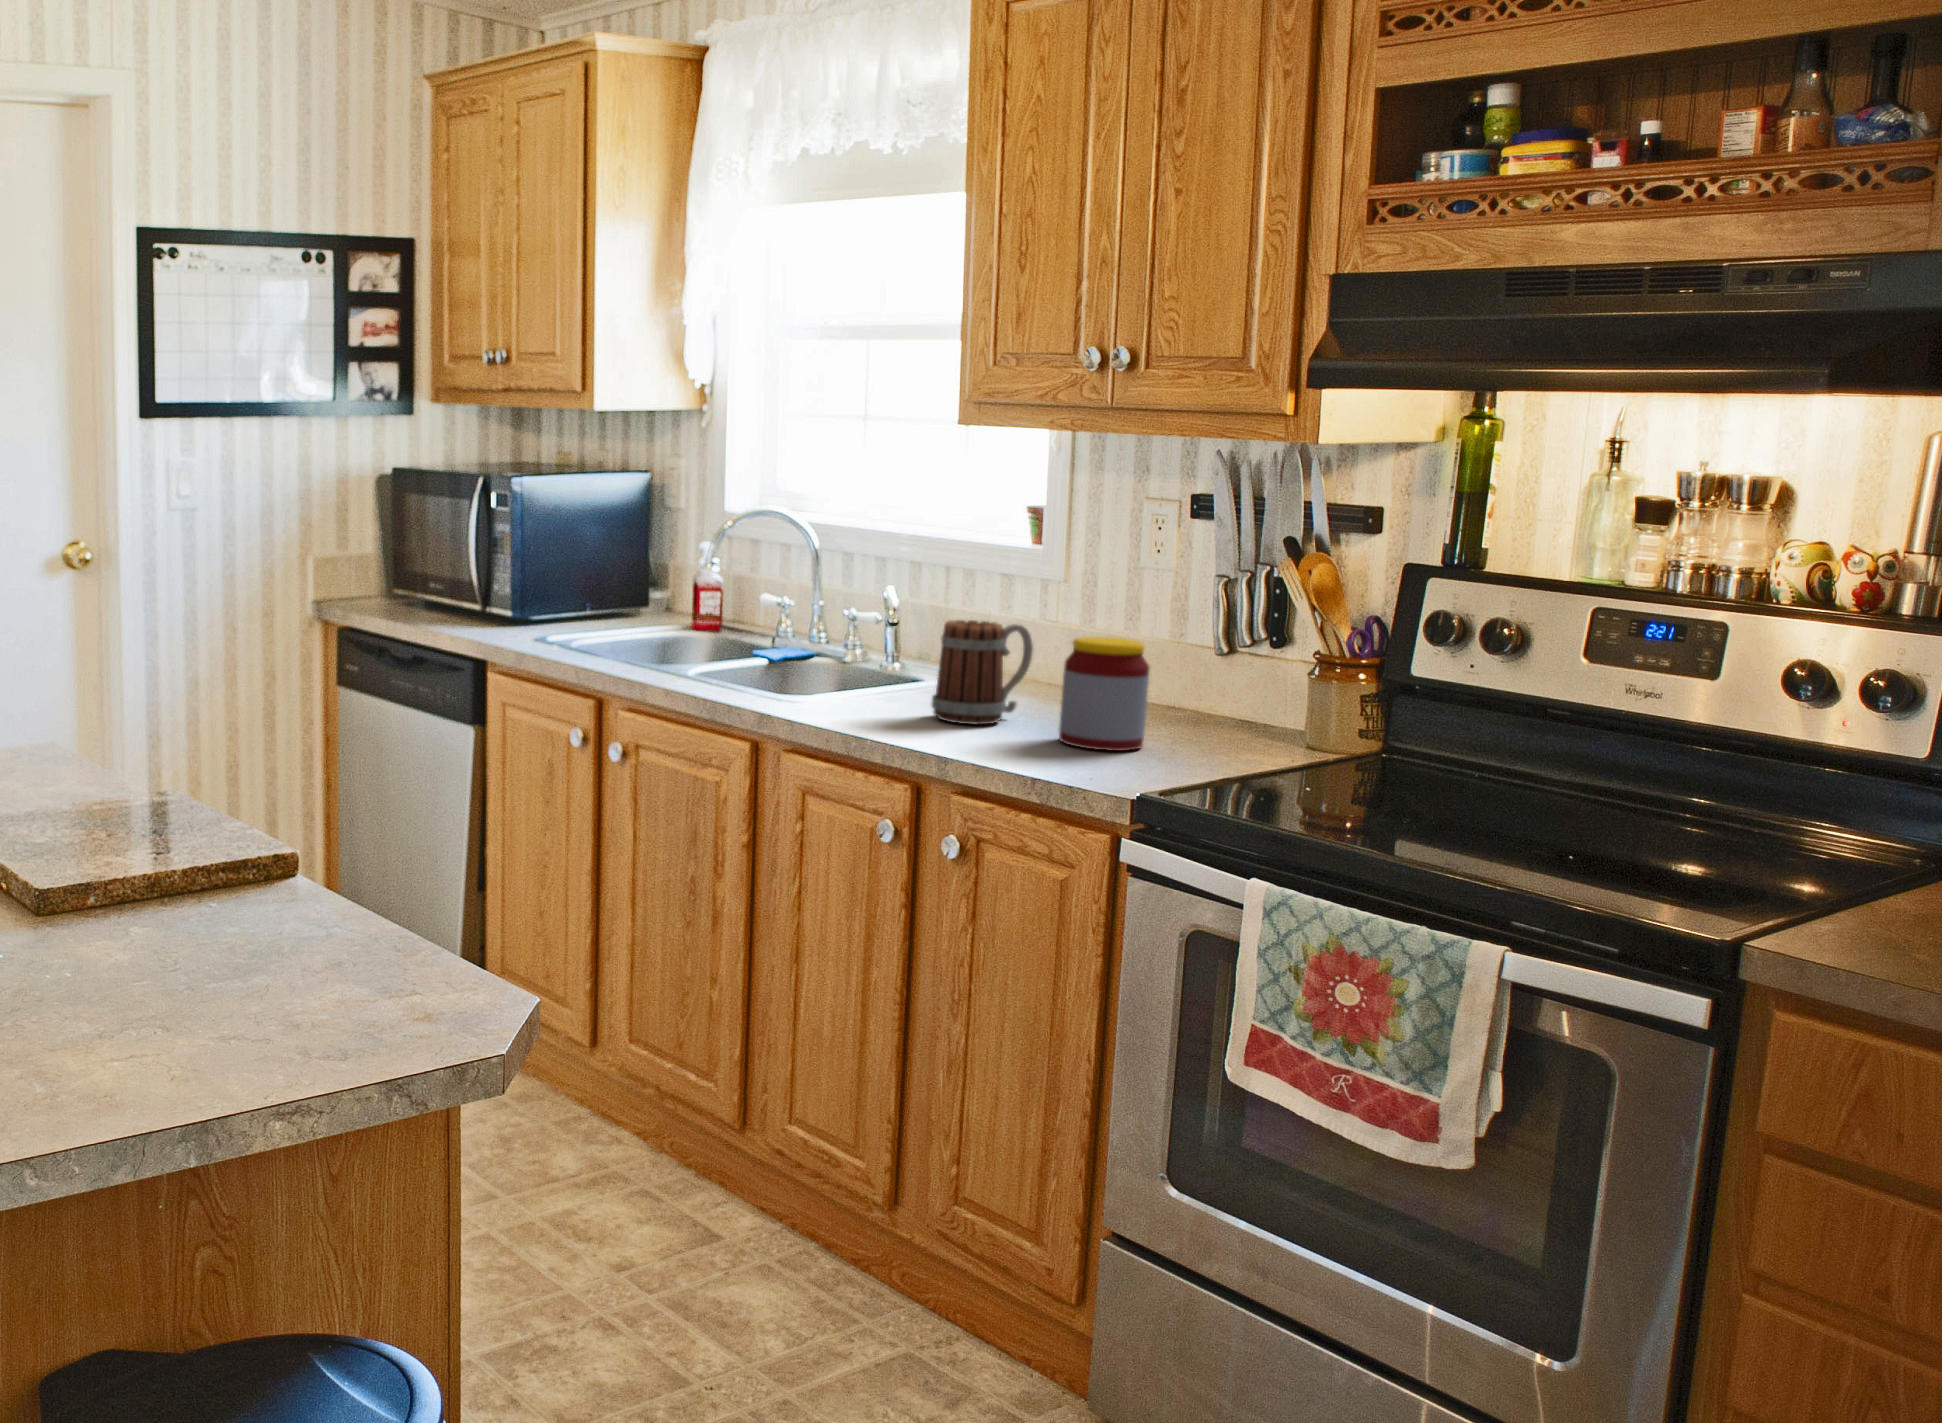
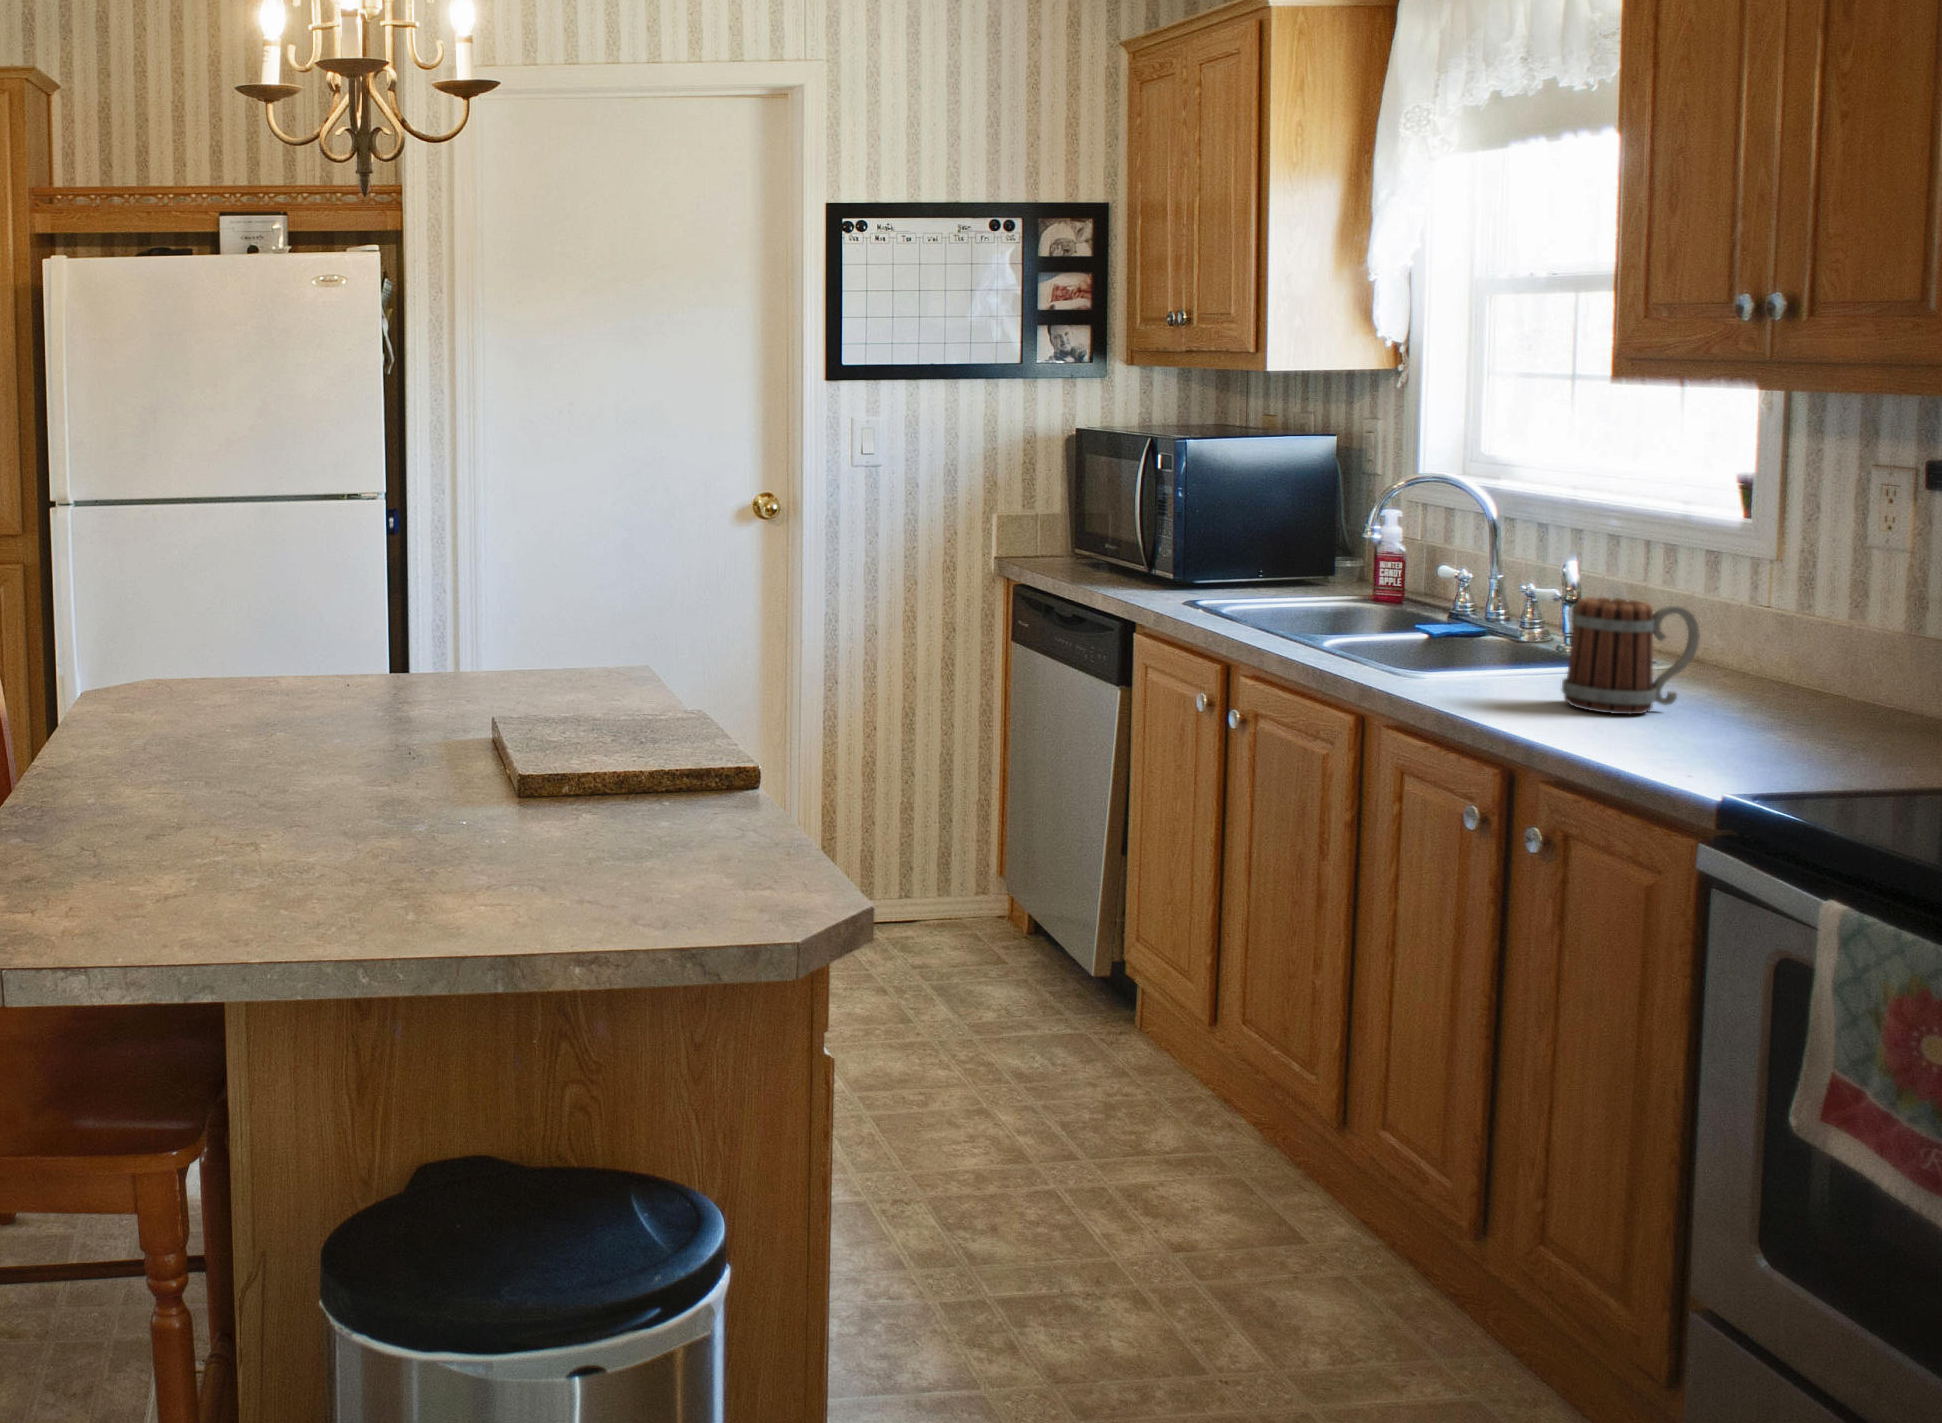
jar: present [1059,637,1150,751] -> none [1701,622,1821,755]

